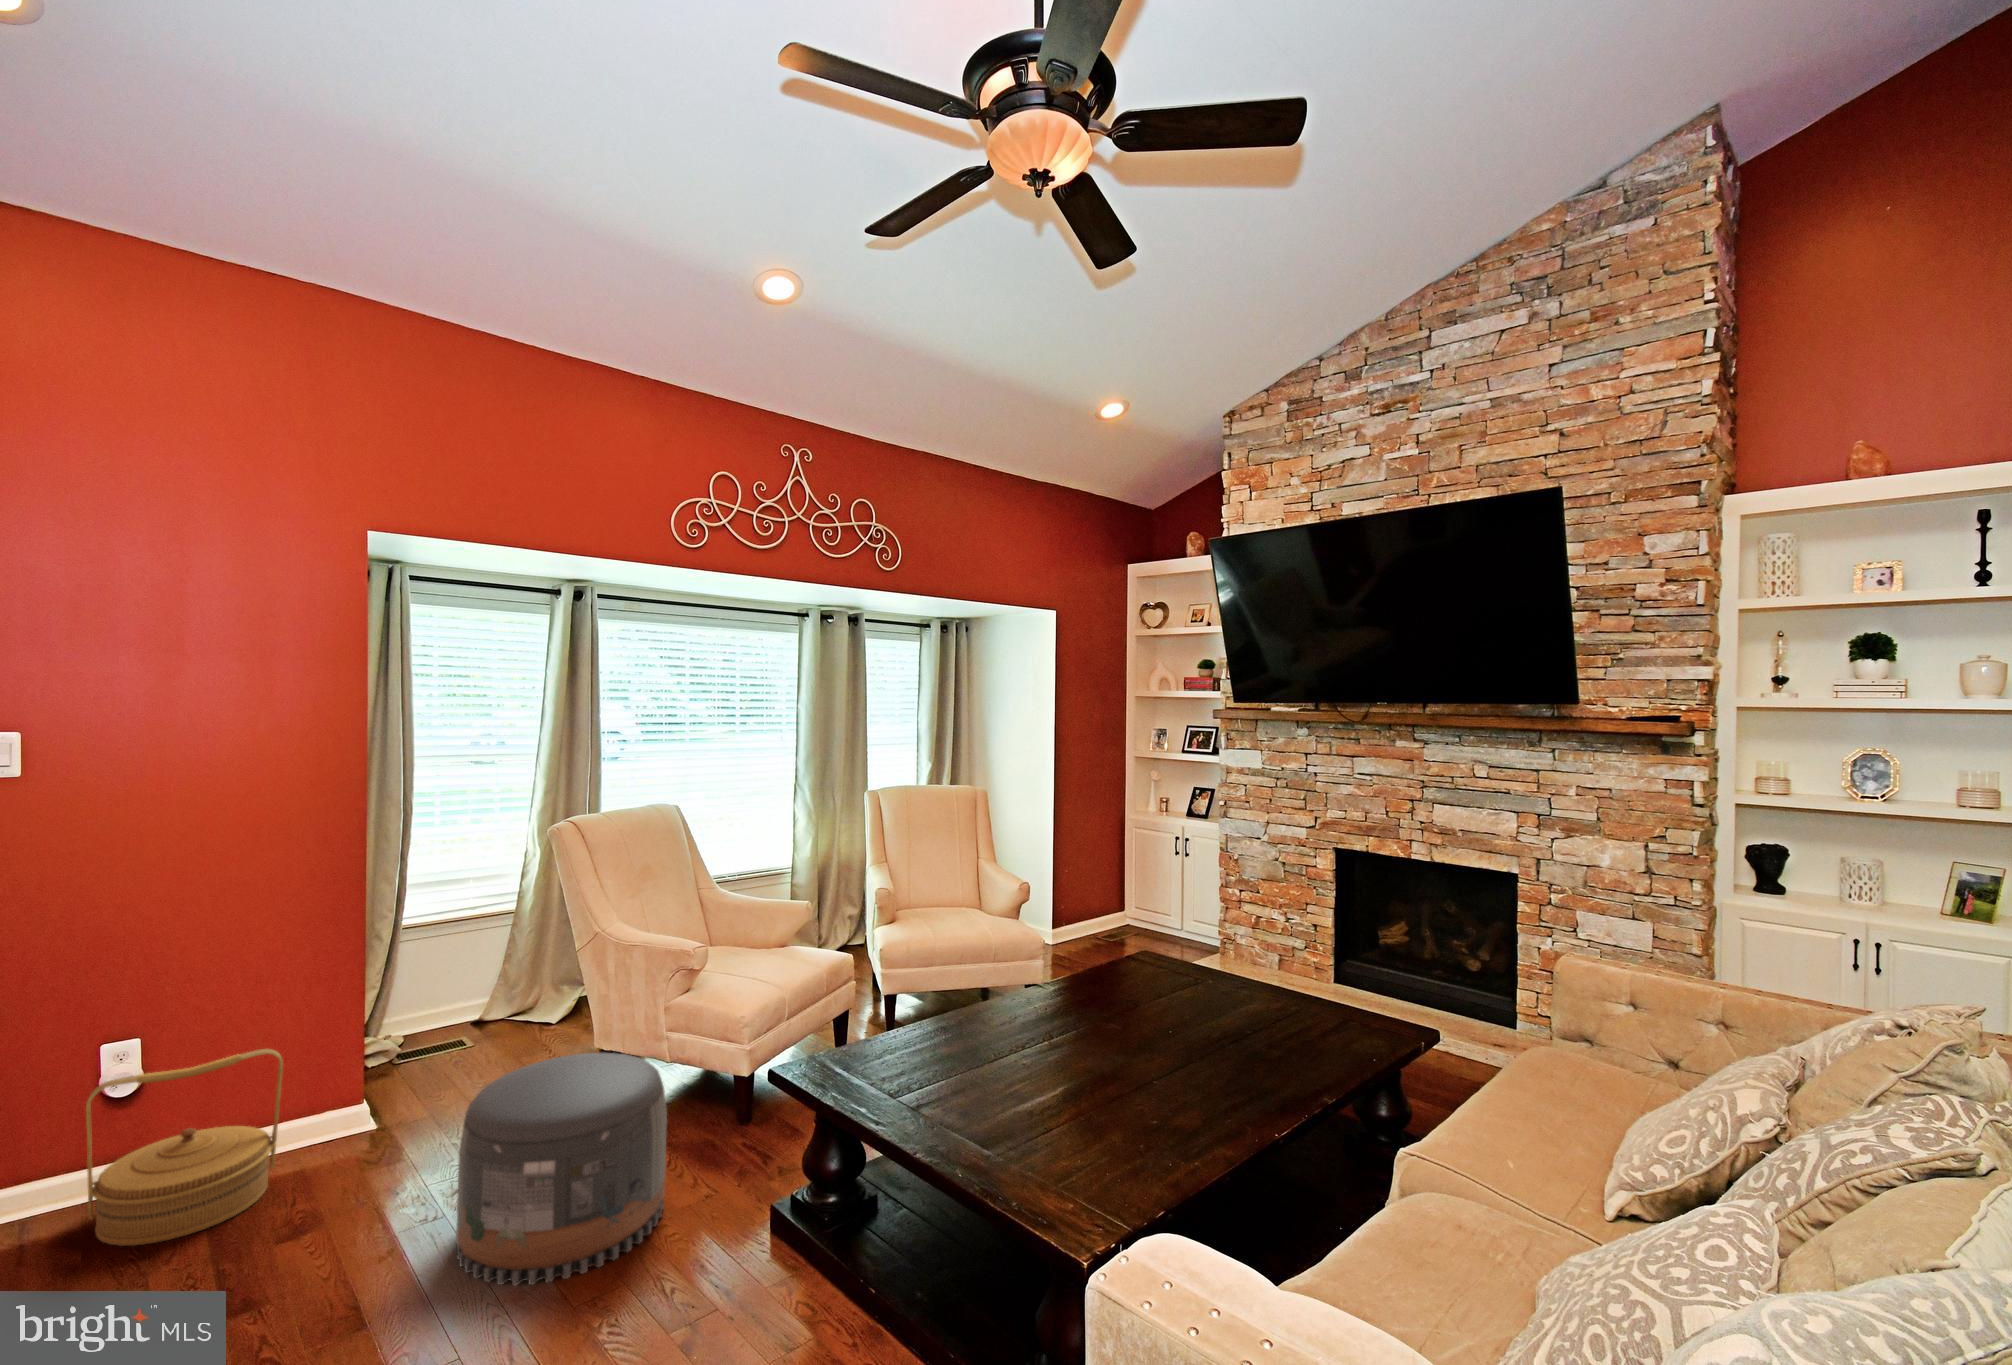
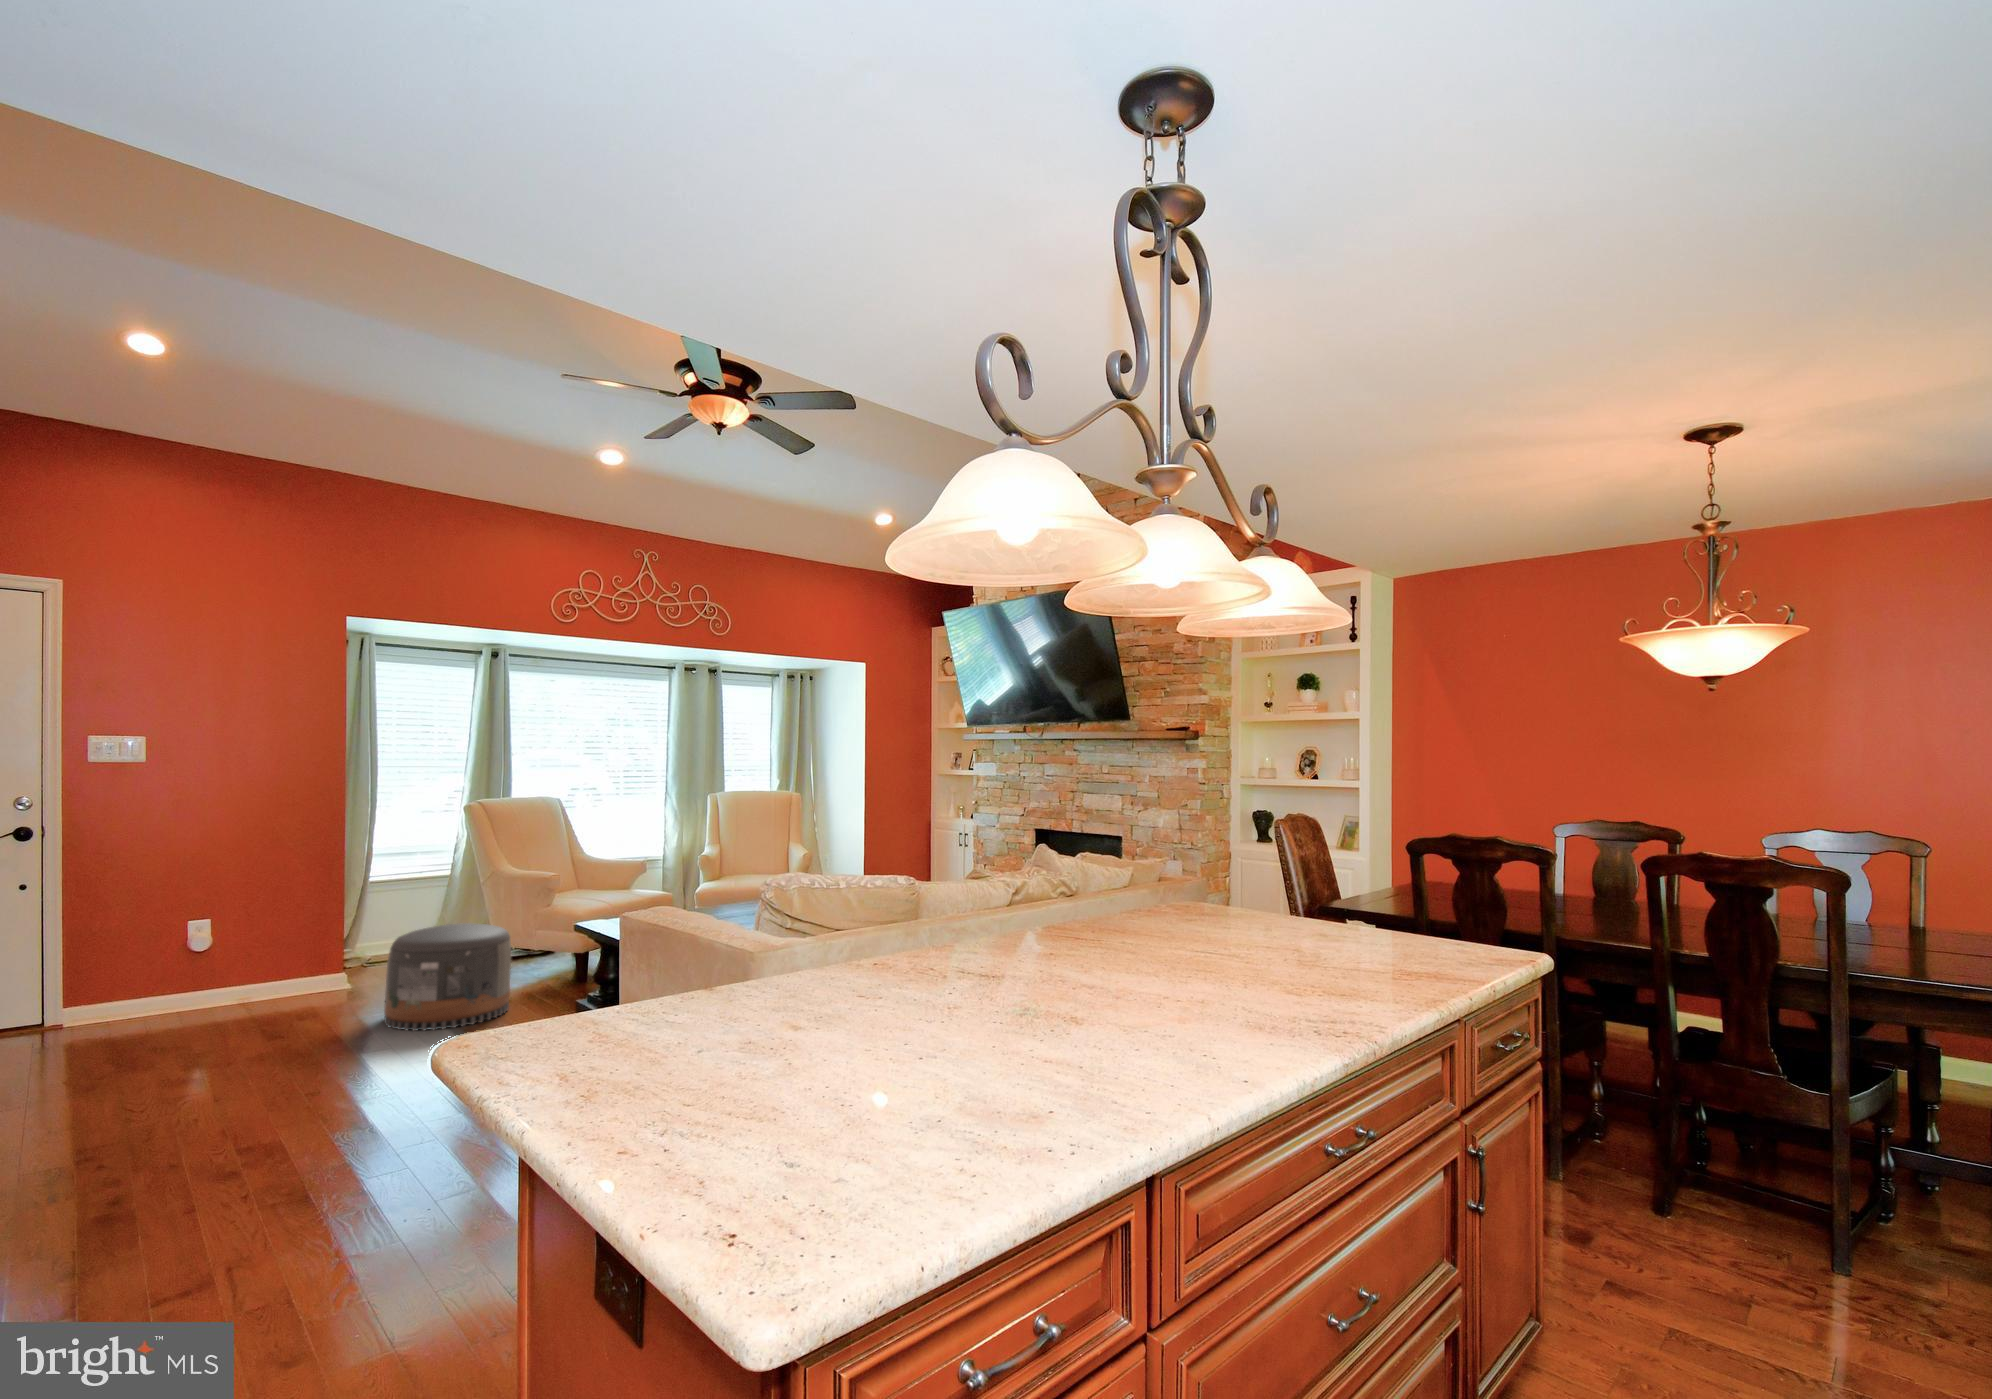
woven basket: present [86,1049,283,1246] -> none [179,921,289,1019]

